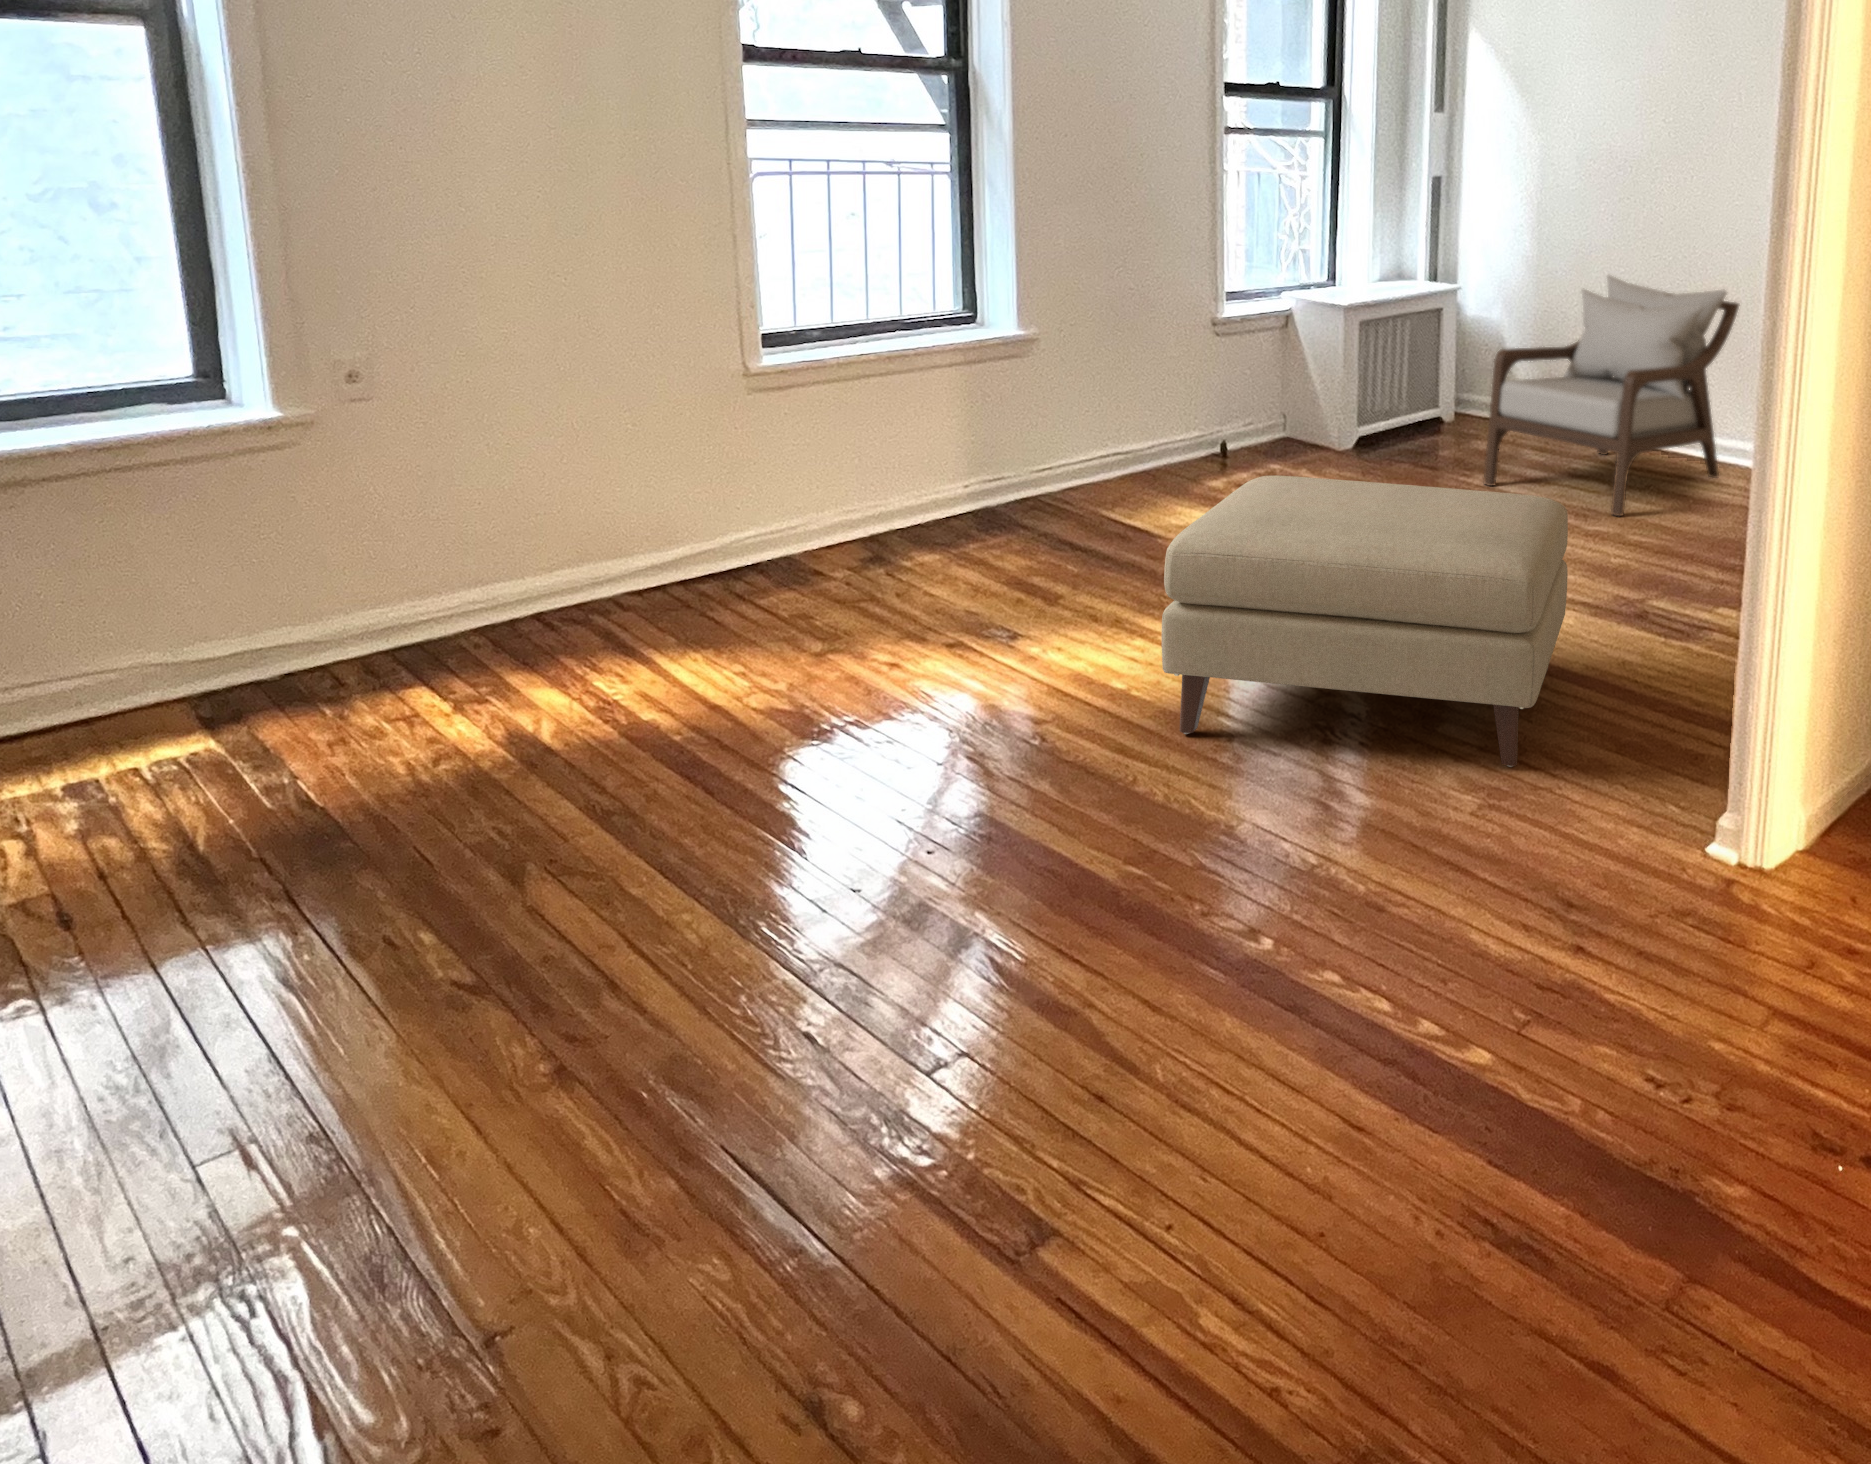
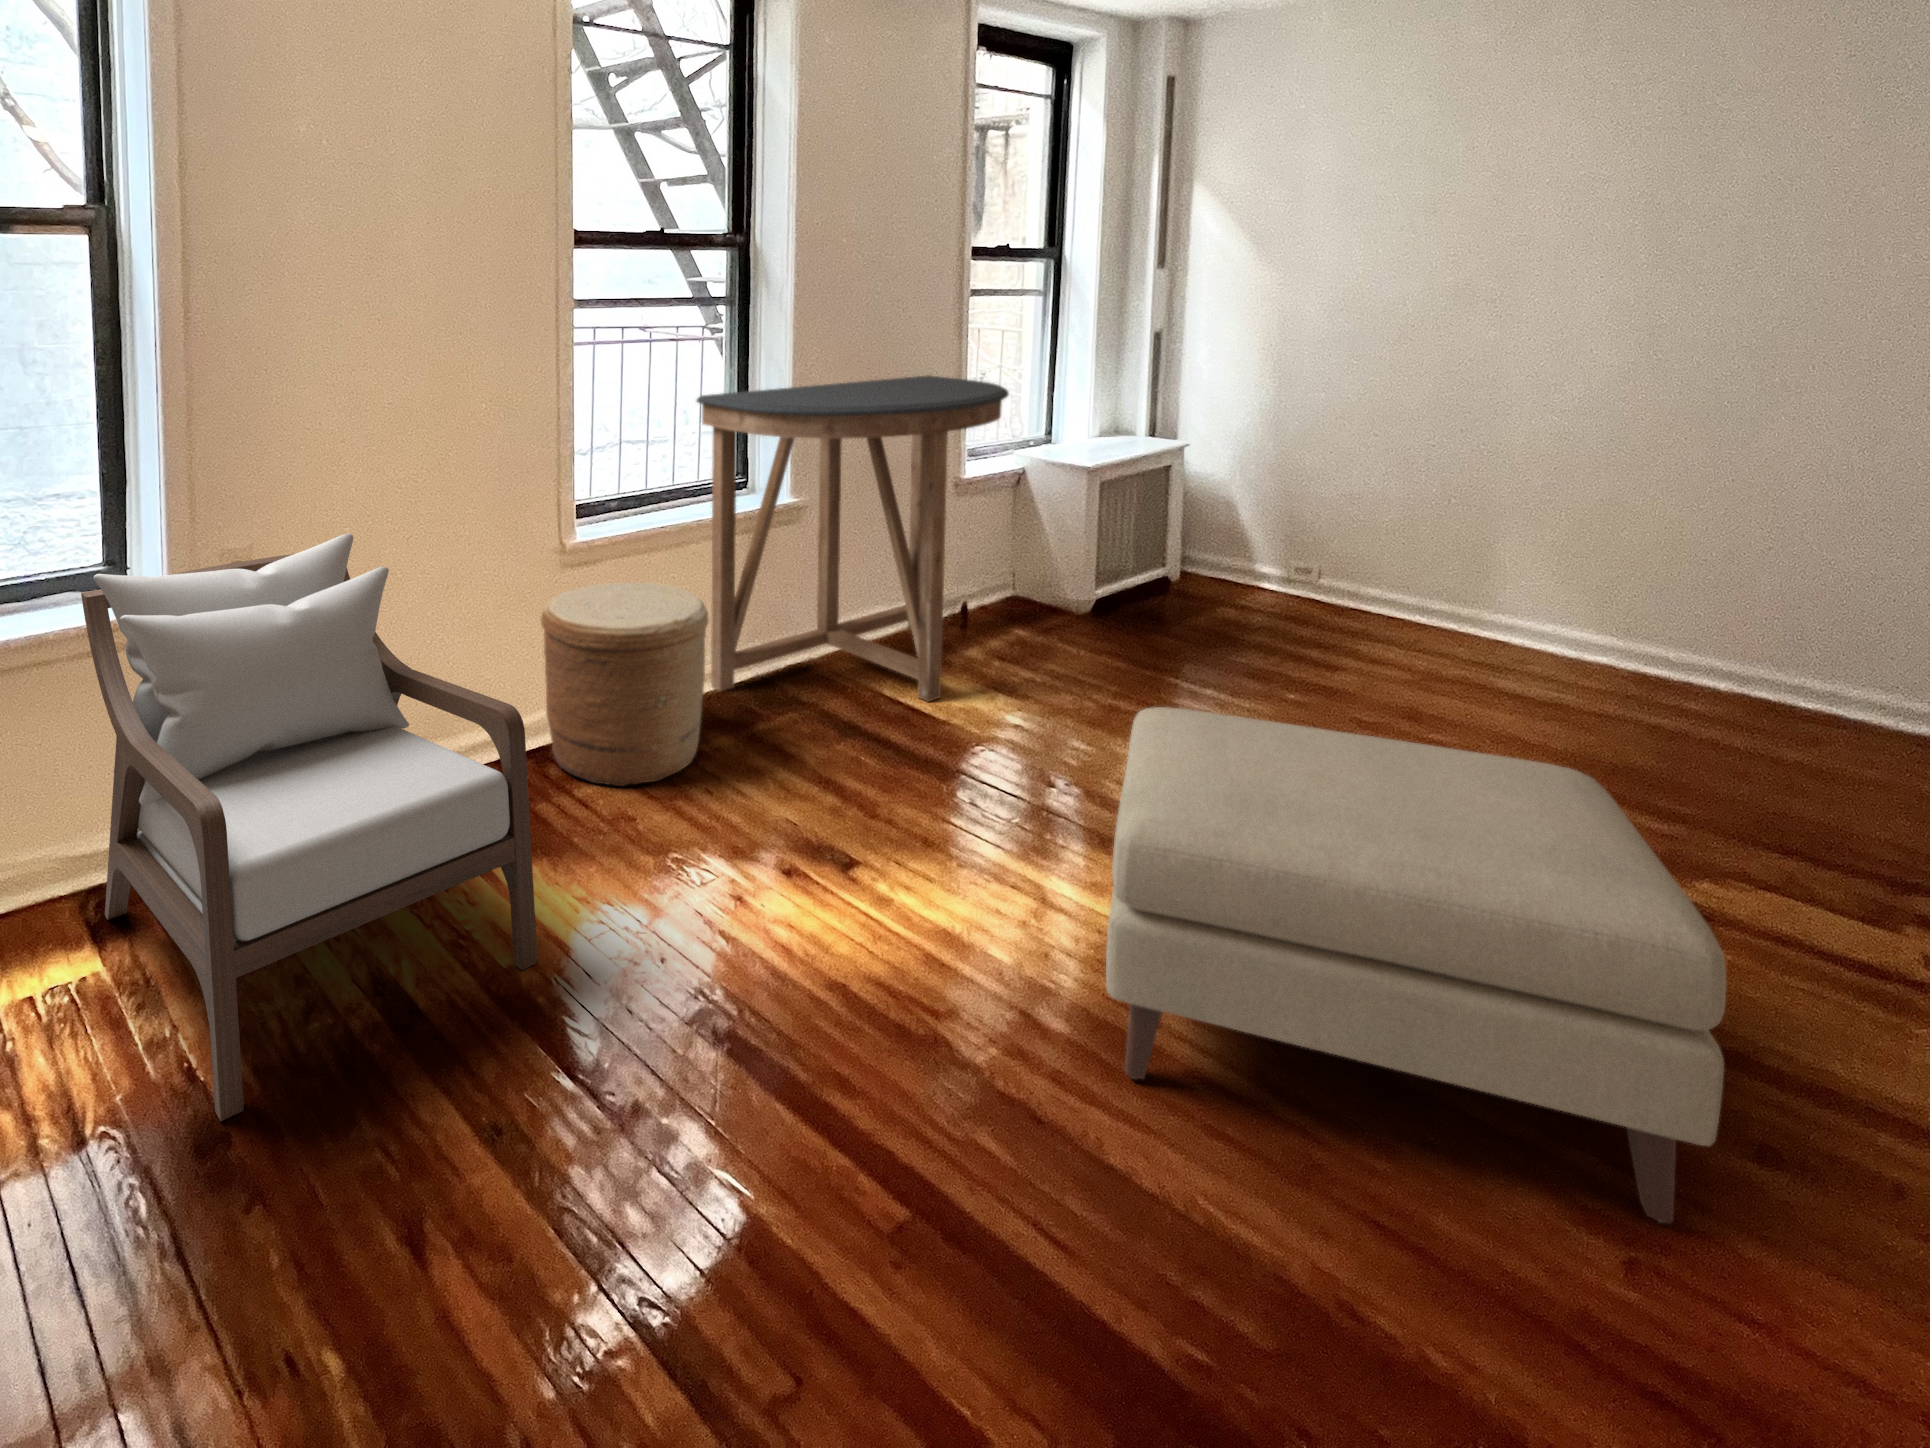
console table: none [893,212,1238,525] -> present [697,375,1009,702]
armchair: present [1483,275,1740,516] -> present [81,533,537,1121]
woven basket: none [710,410,894,598] -> present [541,582,708,786]

